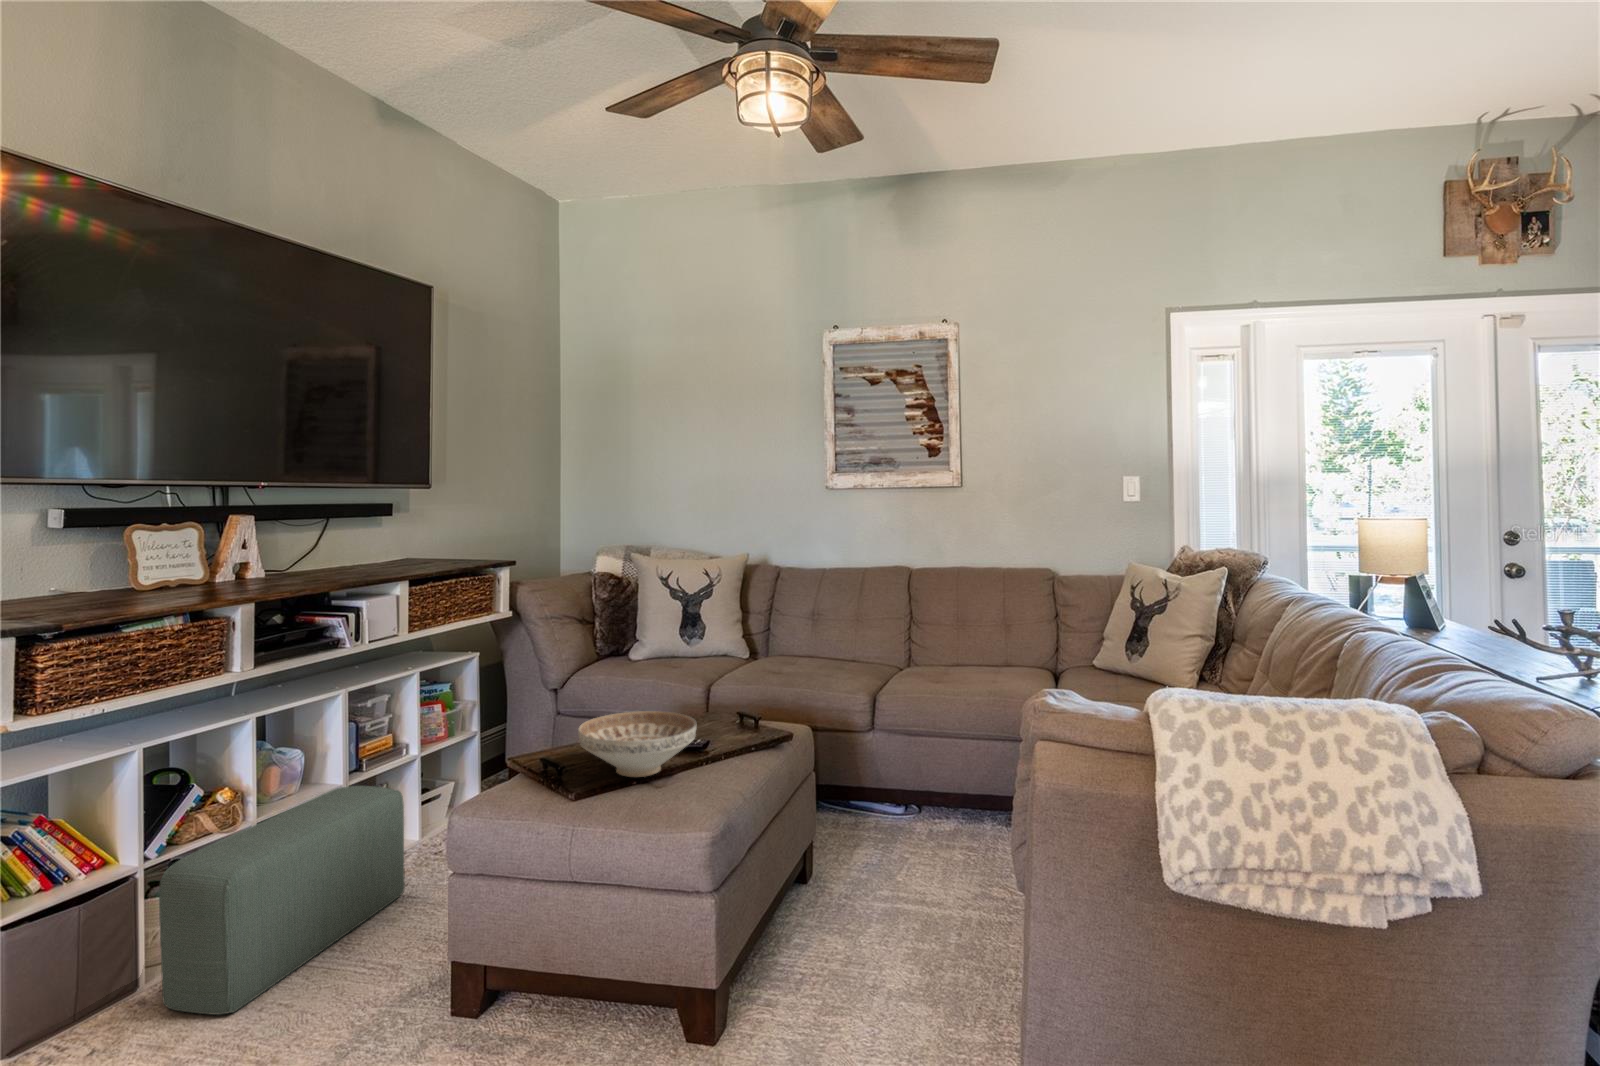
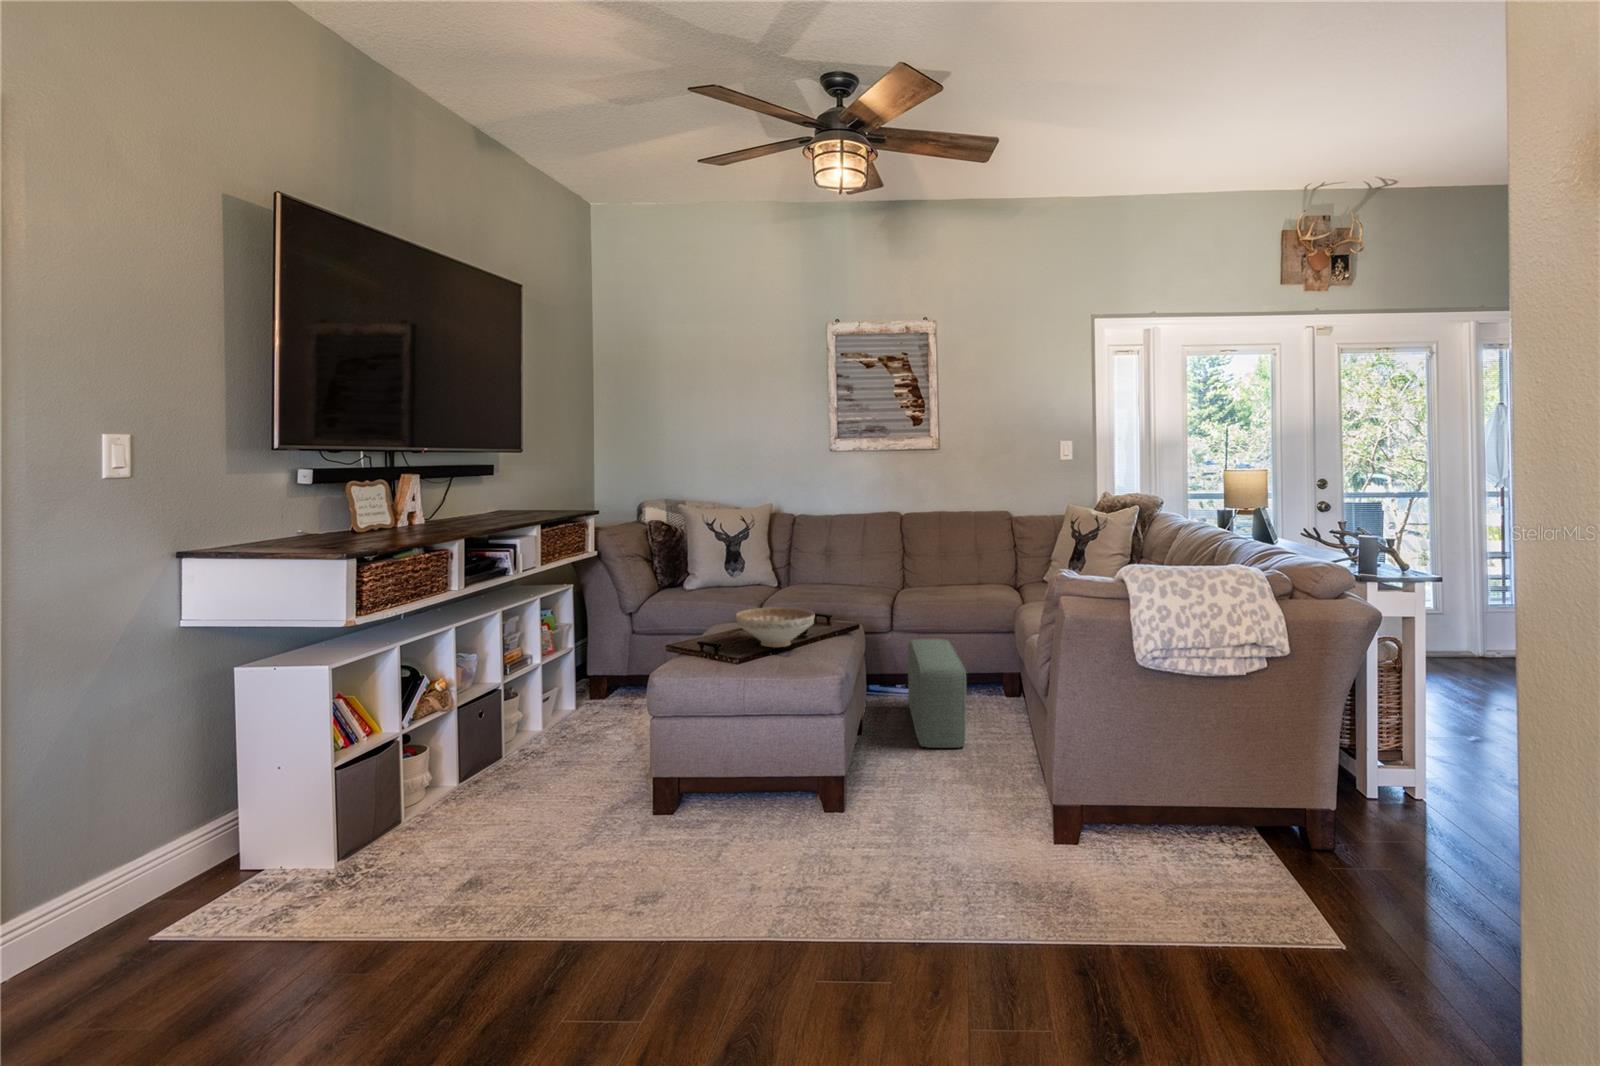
pouf: present [159,786,405,1015] -> present [908,639,966,748]

